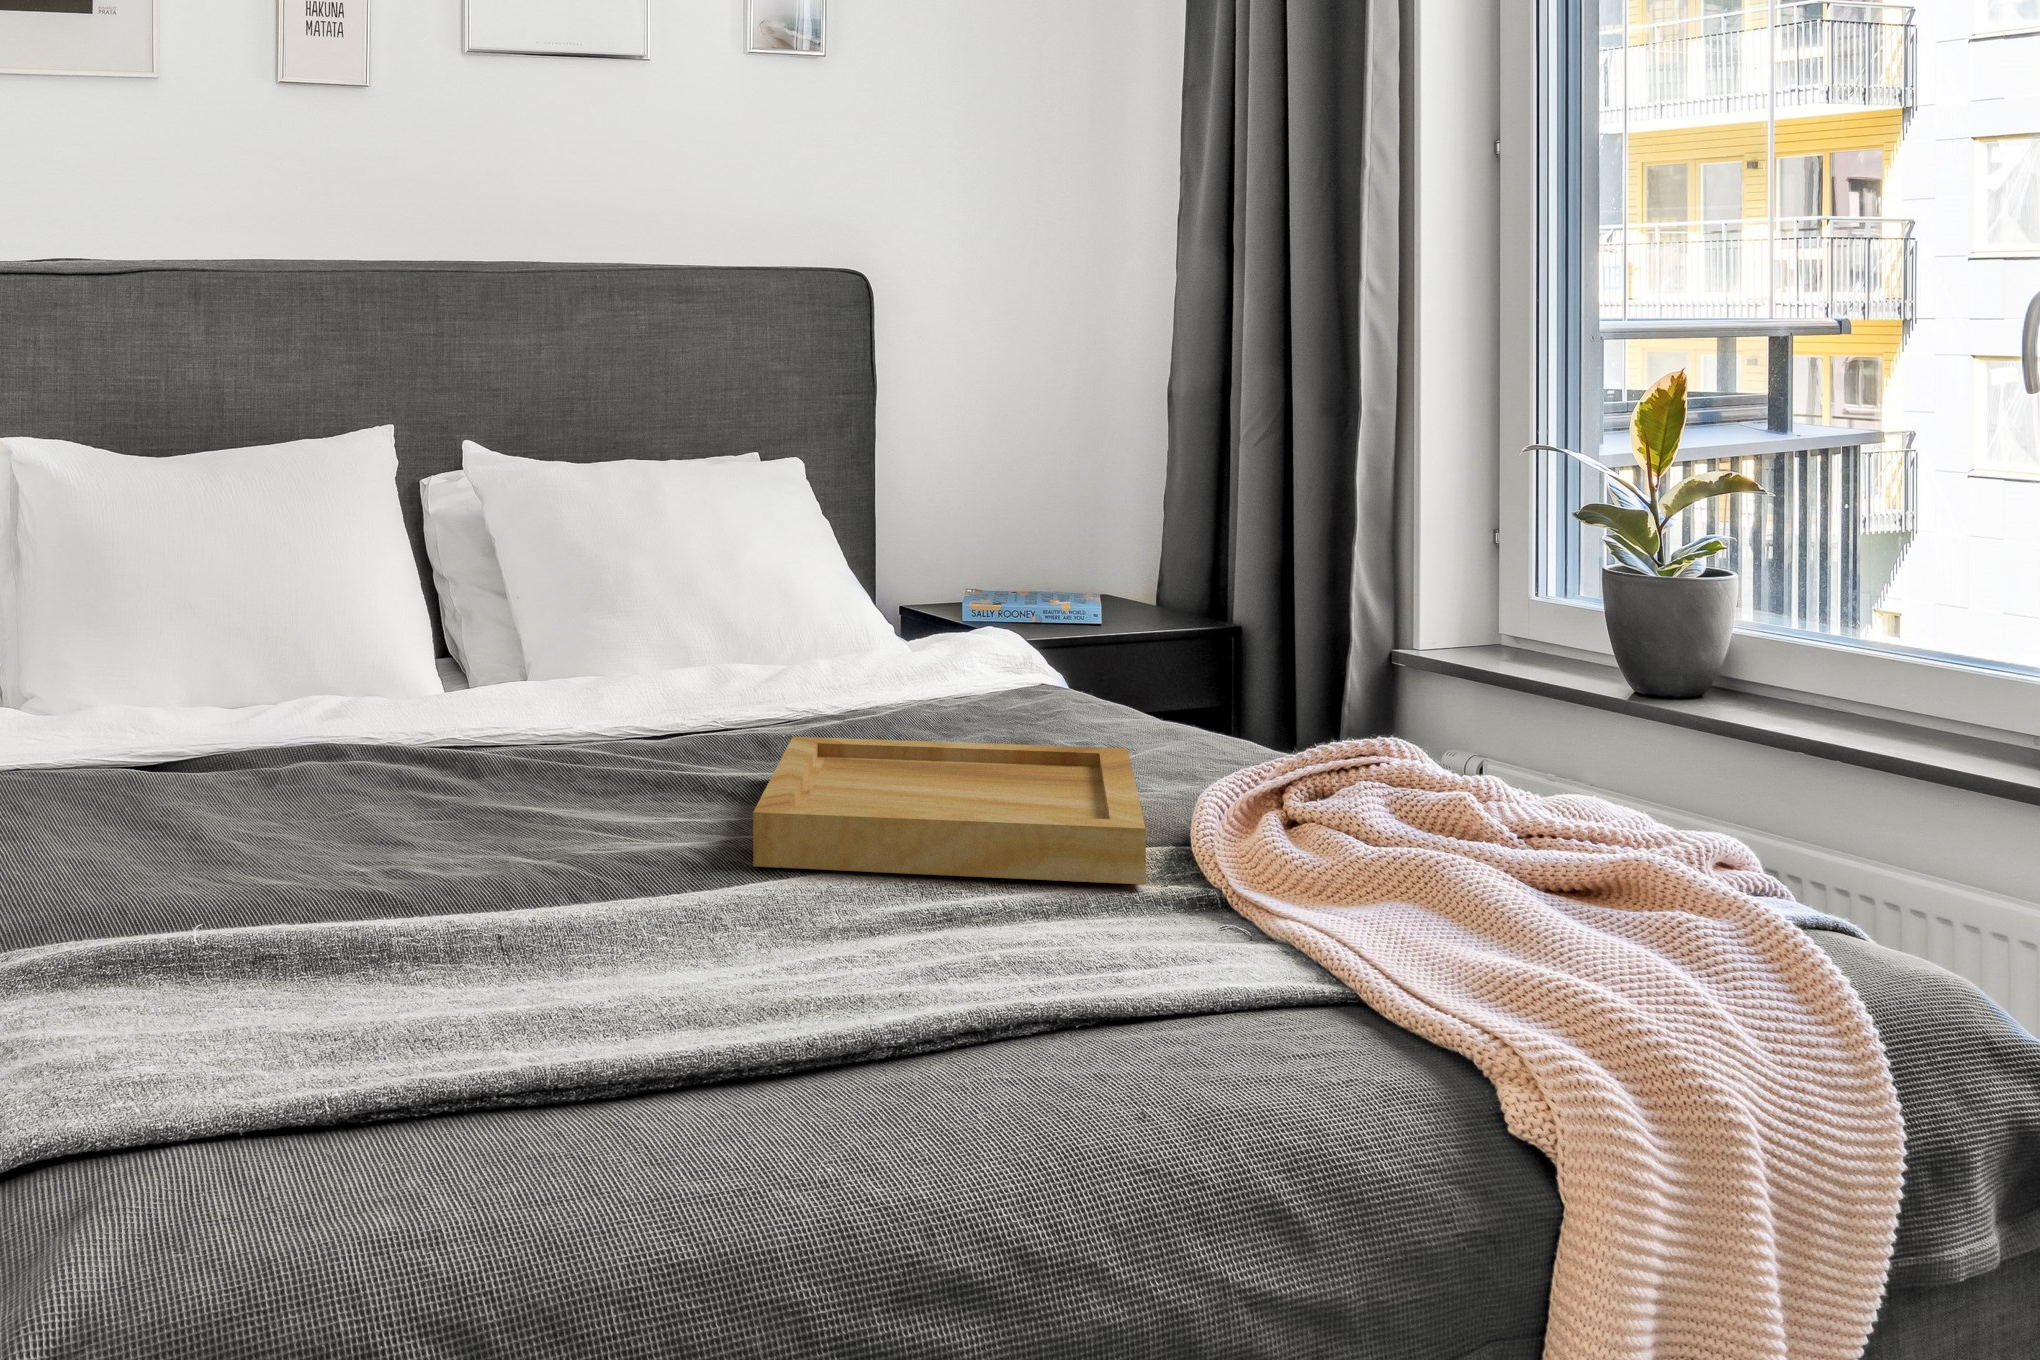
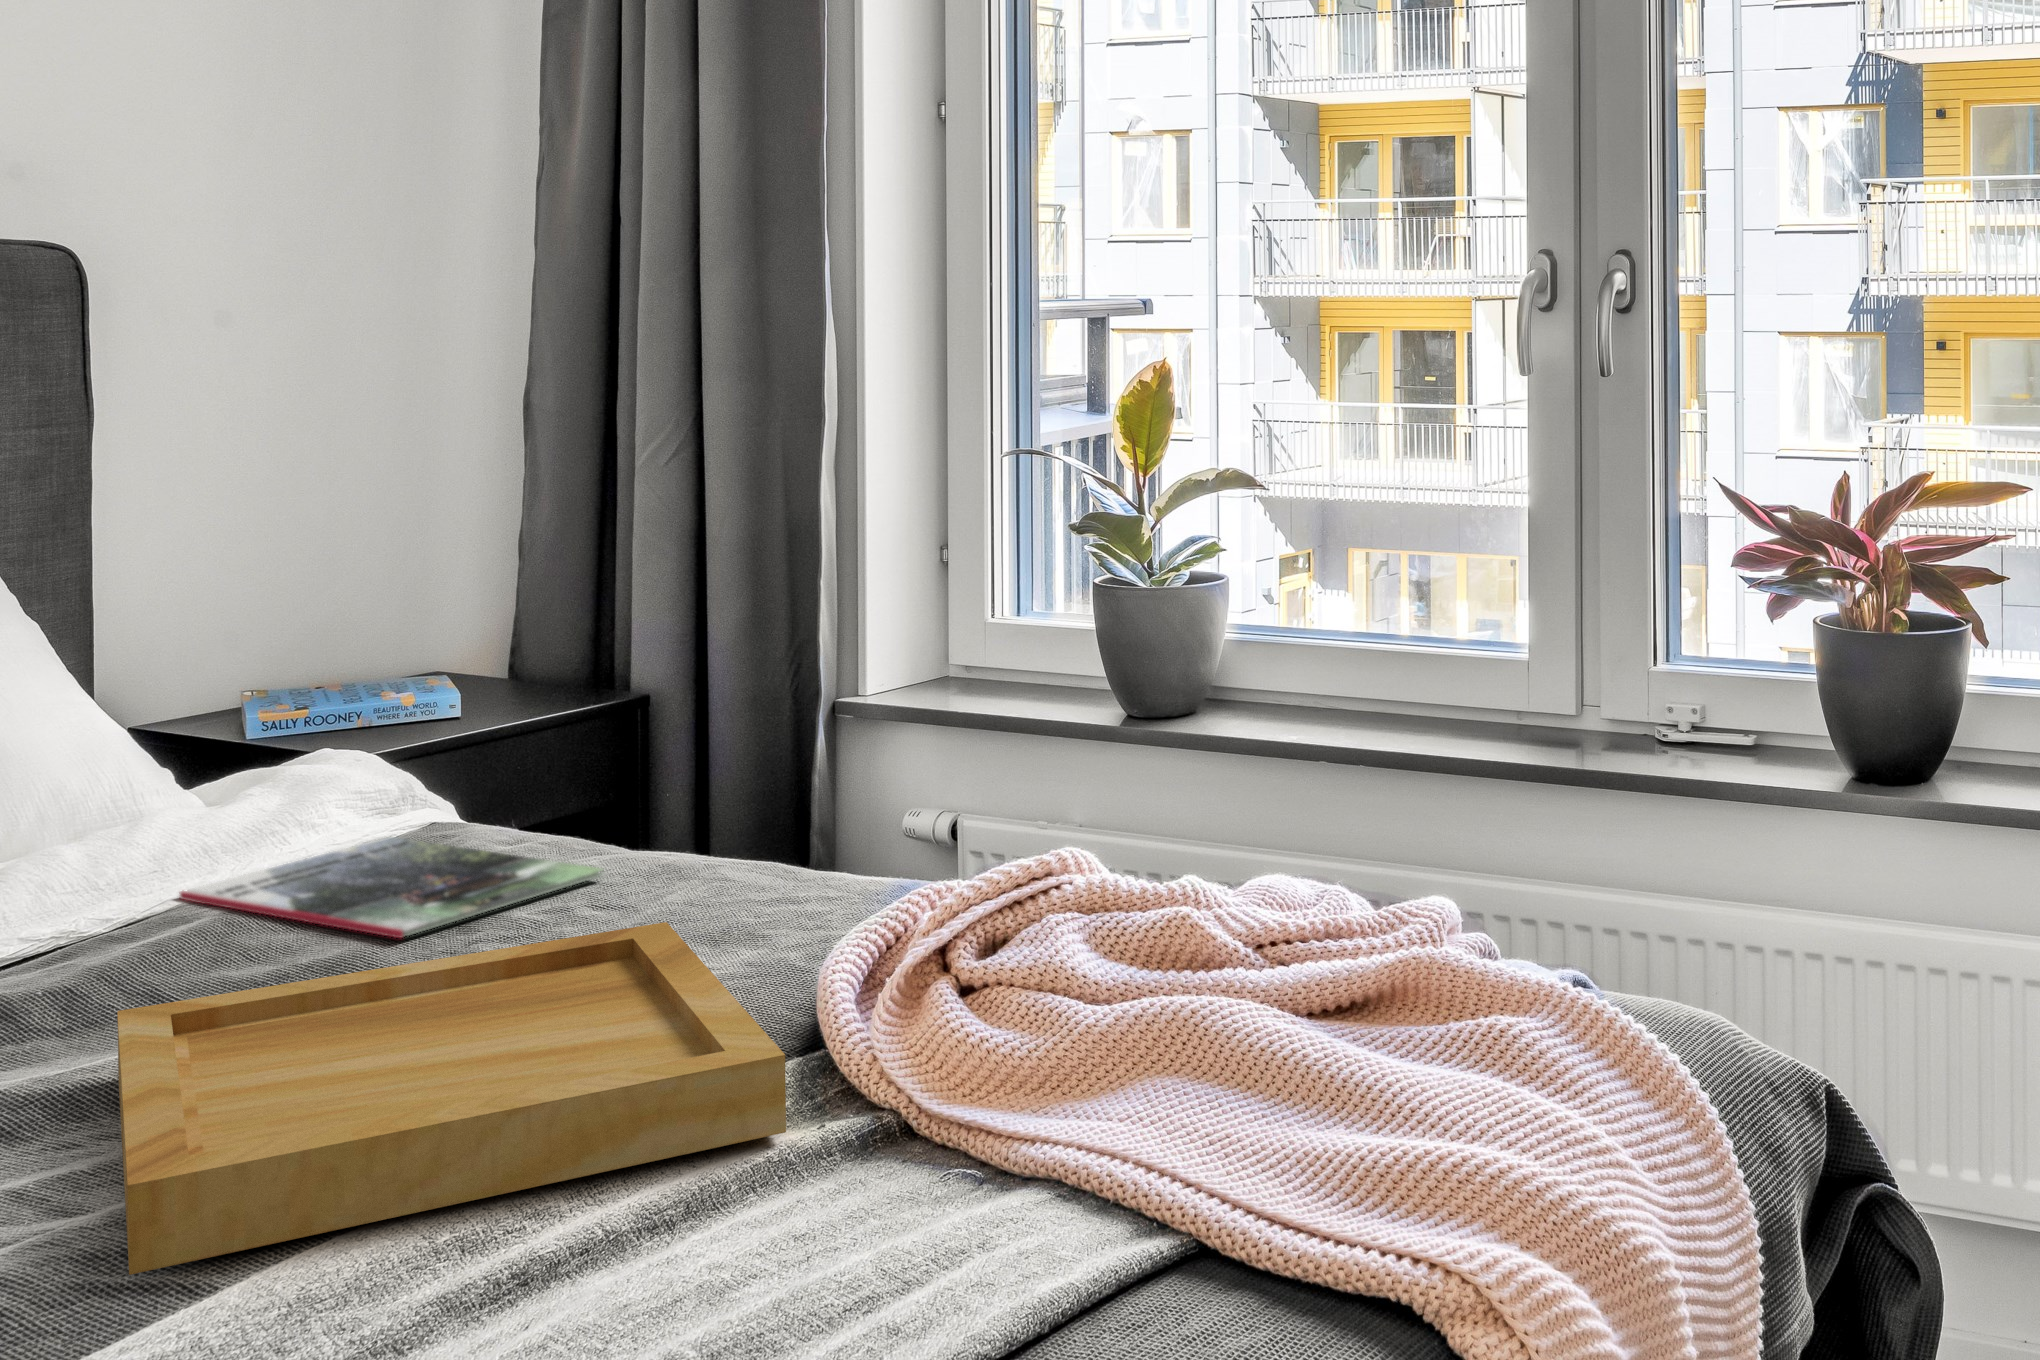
magazine: none [870,683,1127,739] -> present [180,837,602,938]

